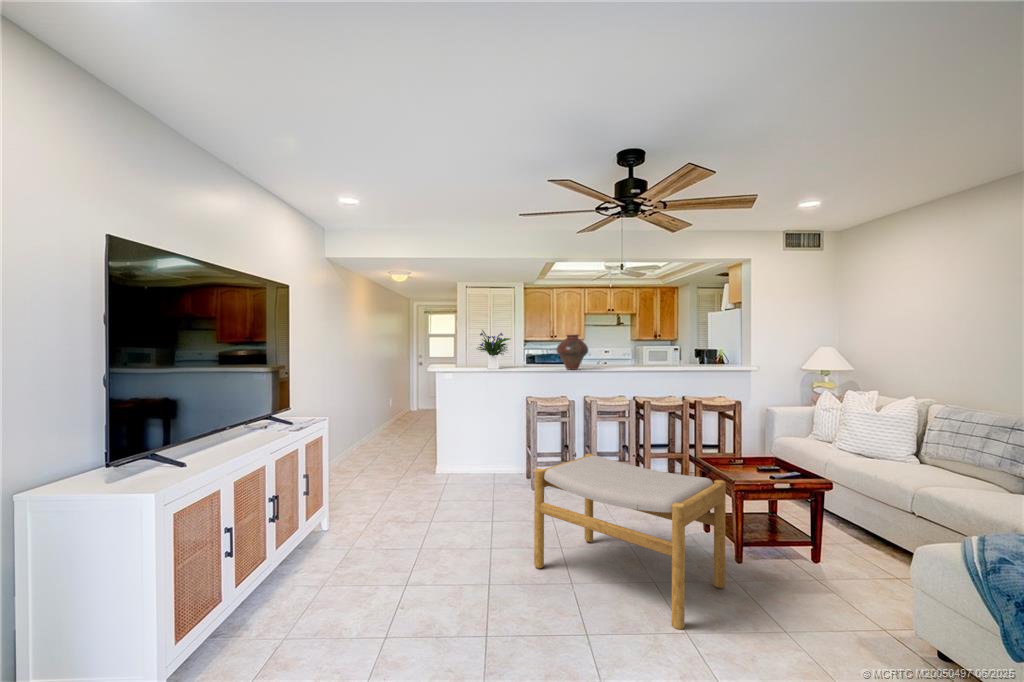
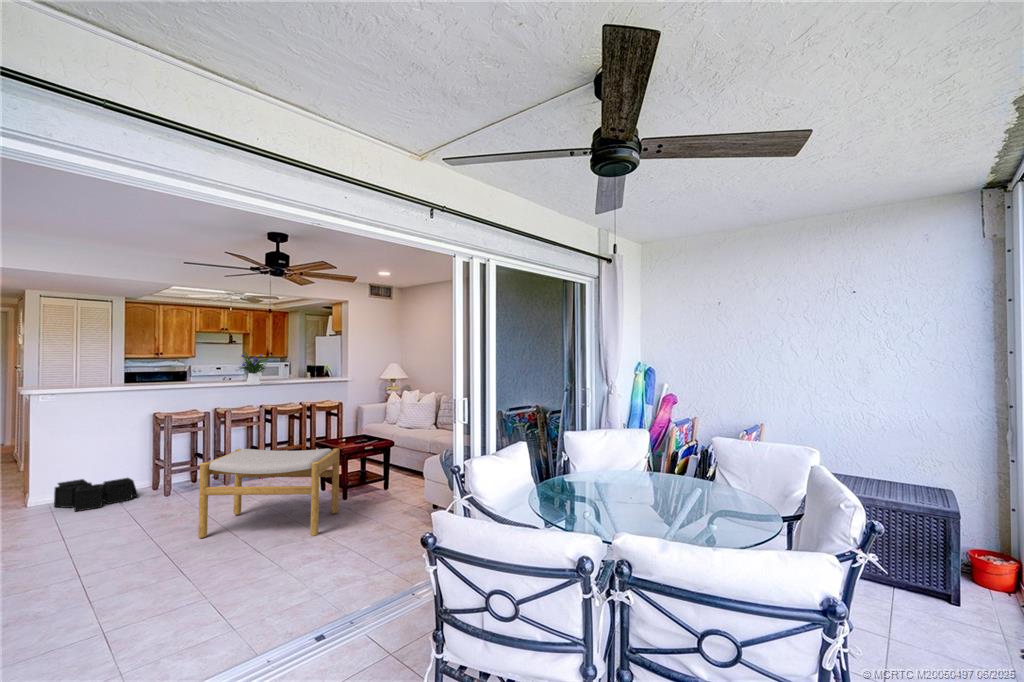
flower arrangement: present [478,330,510,369] -> present [240,353,268,385]
vase: present [557,335,588,370] -> none [185,356,218,387]
storage bin: none [453,455,513,489] -> present [54,478,138,511]

